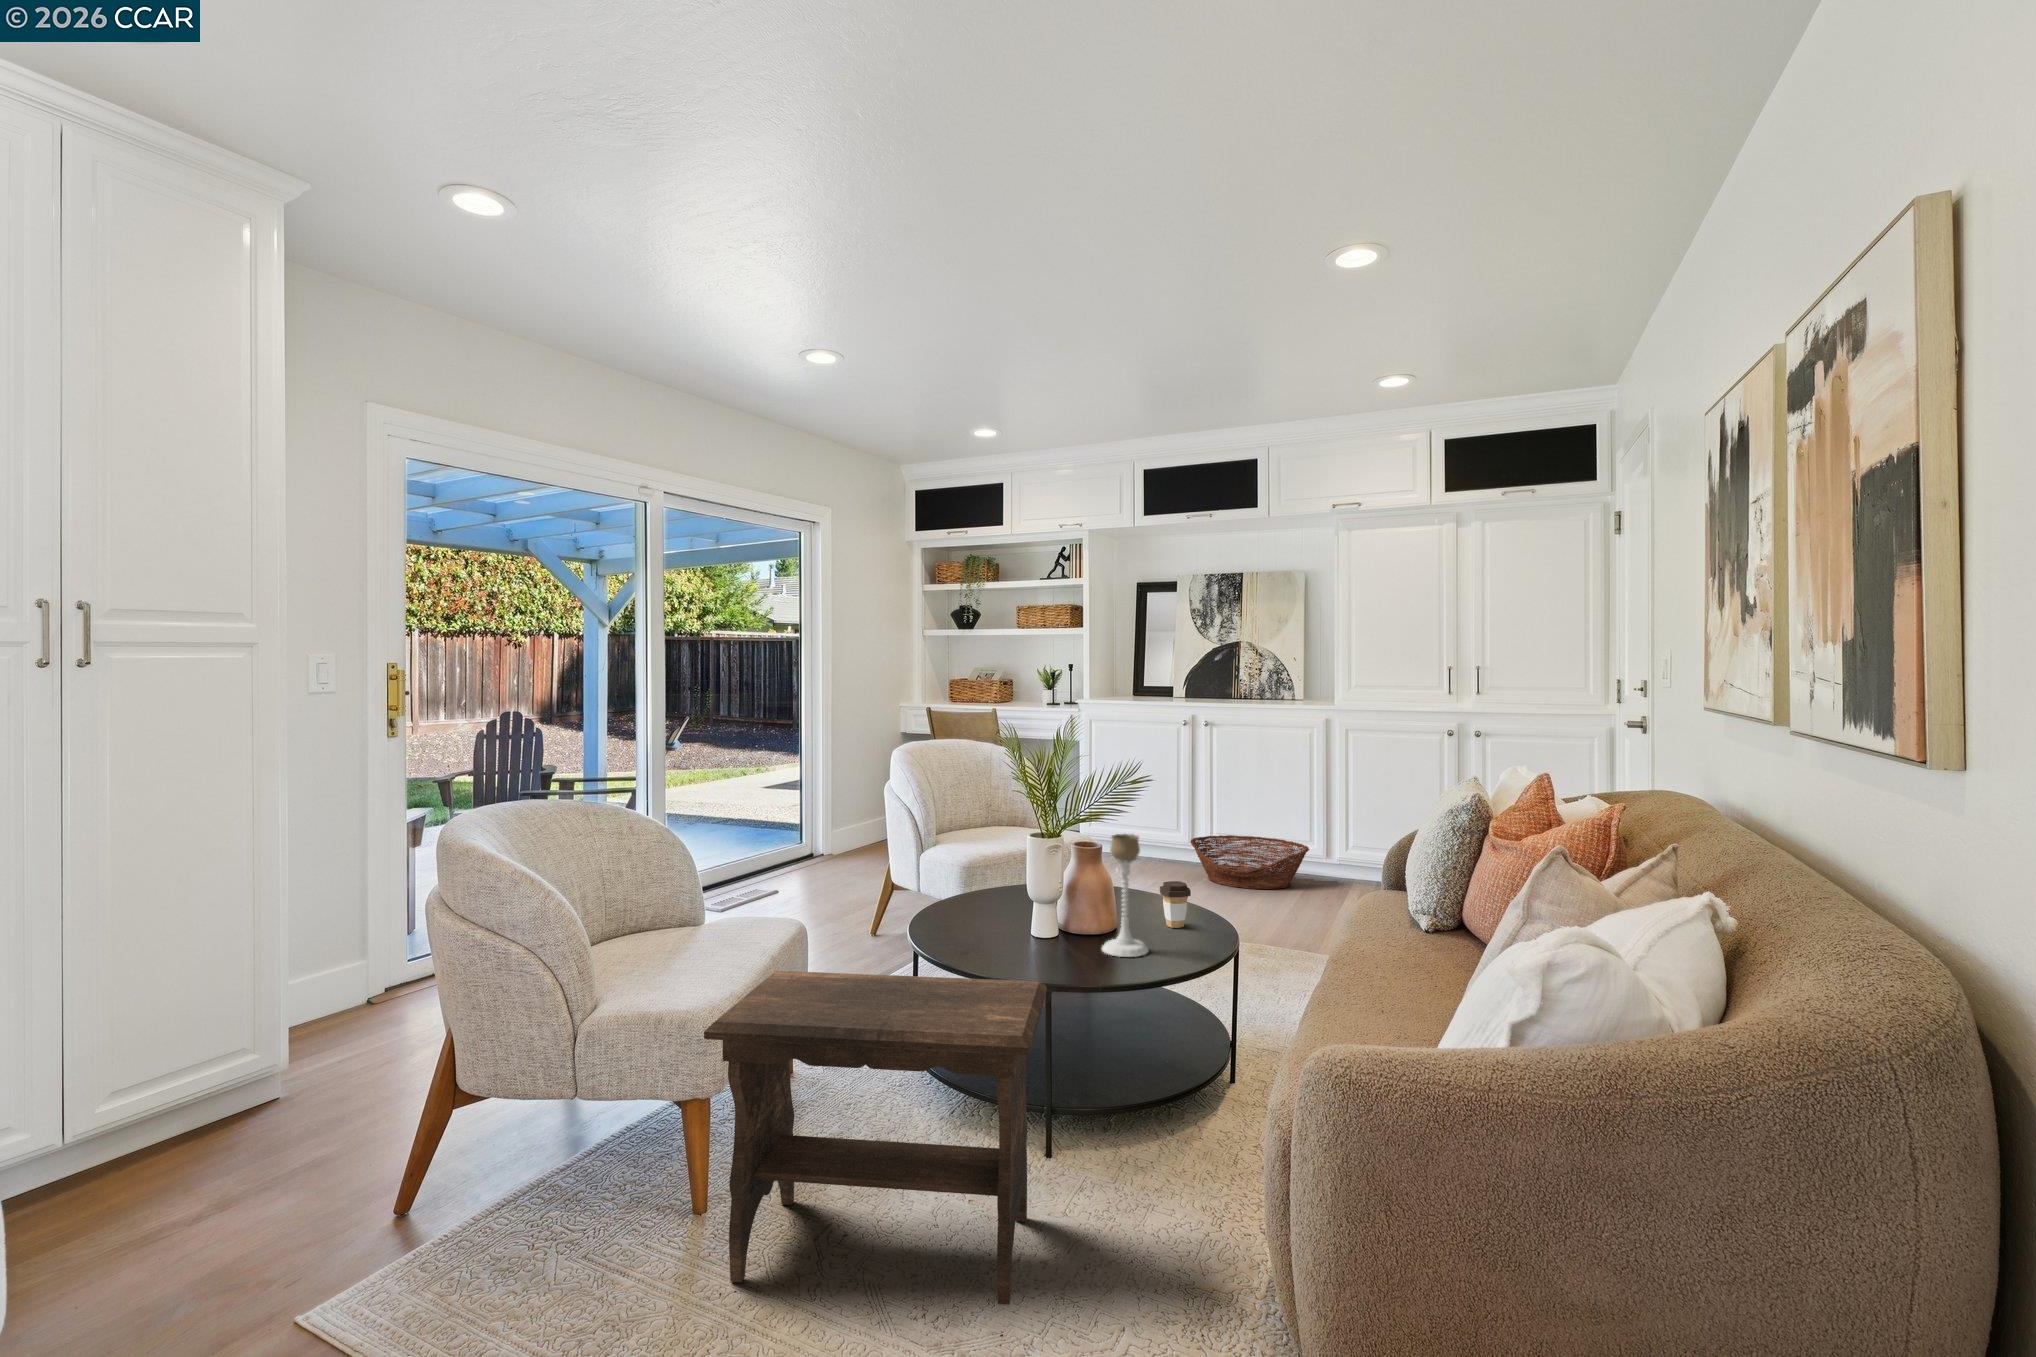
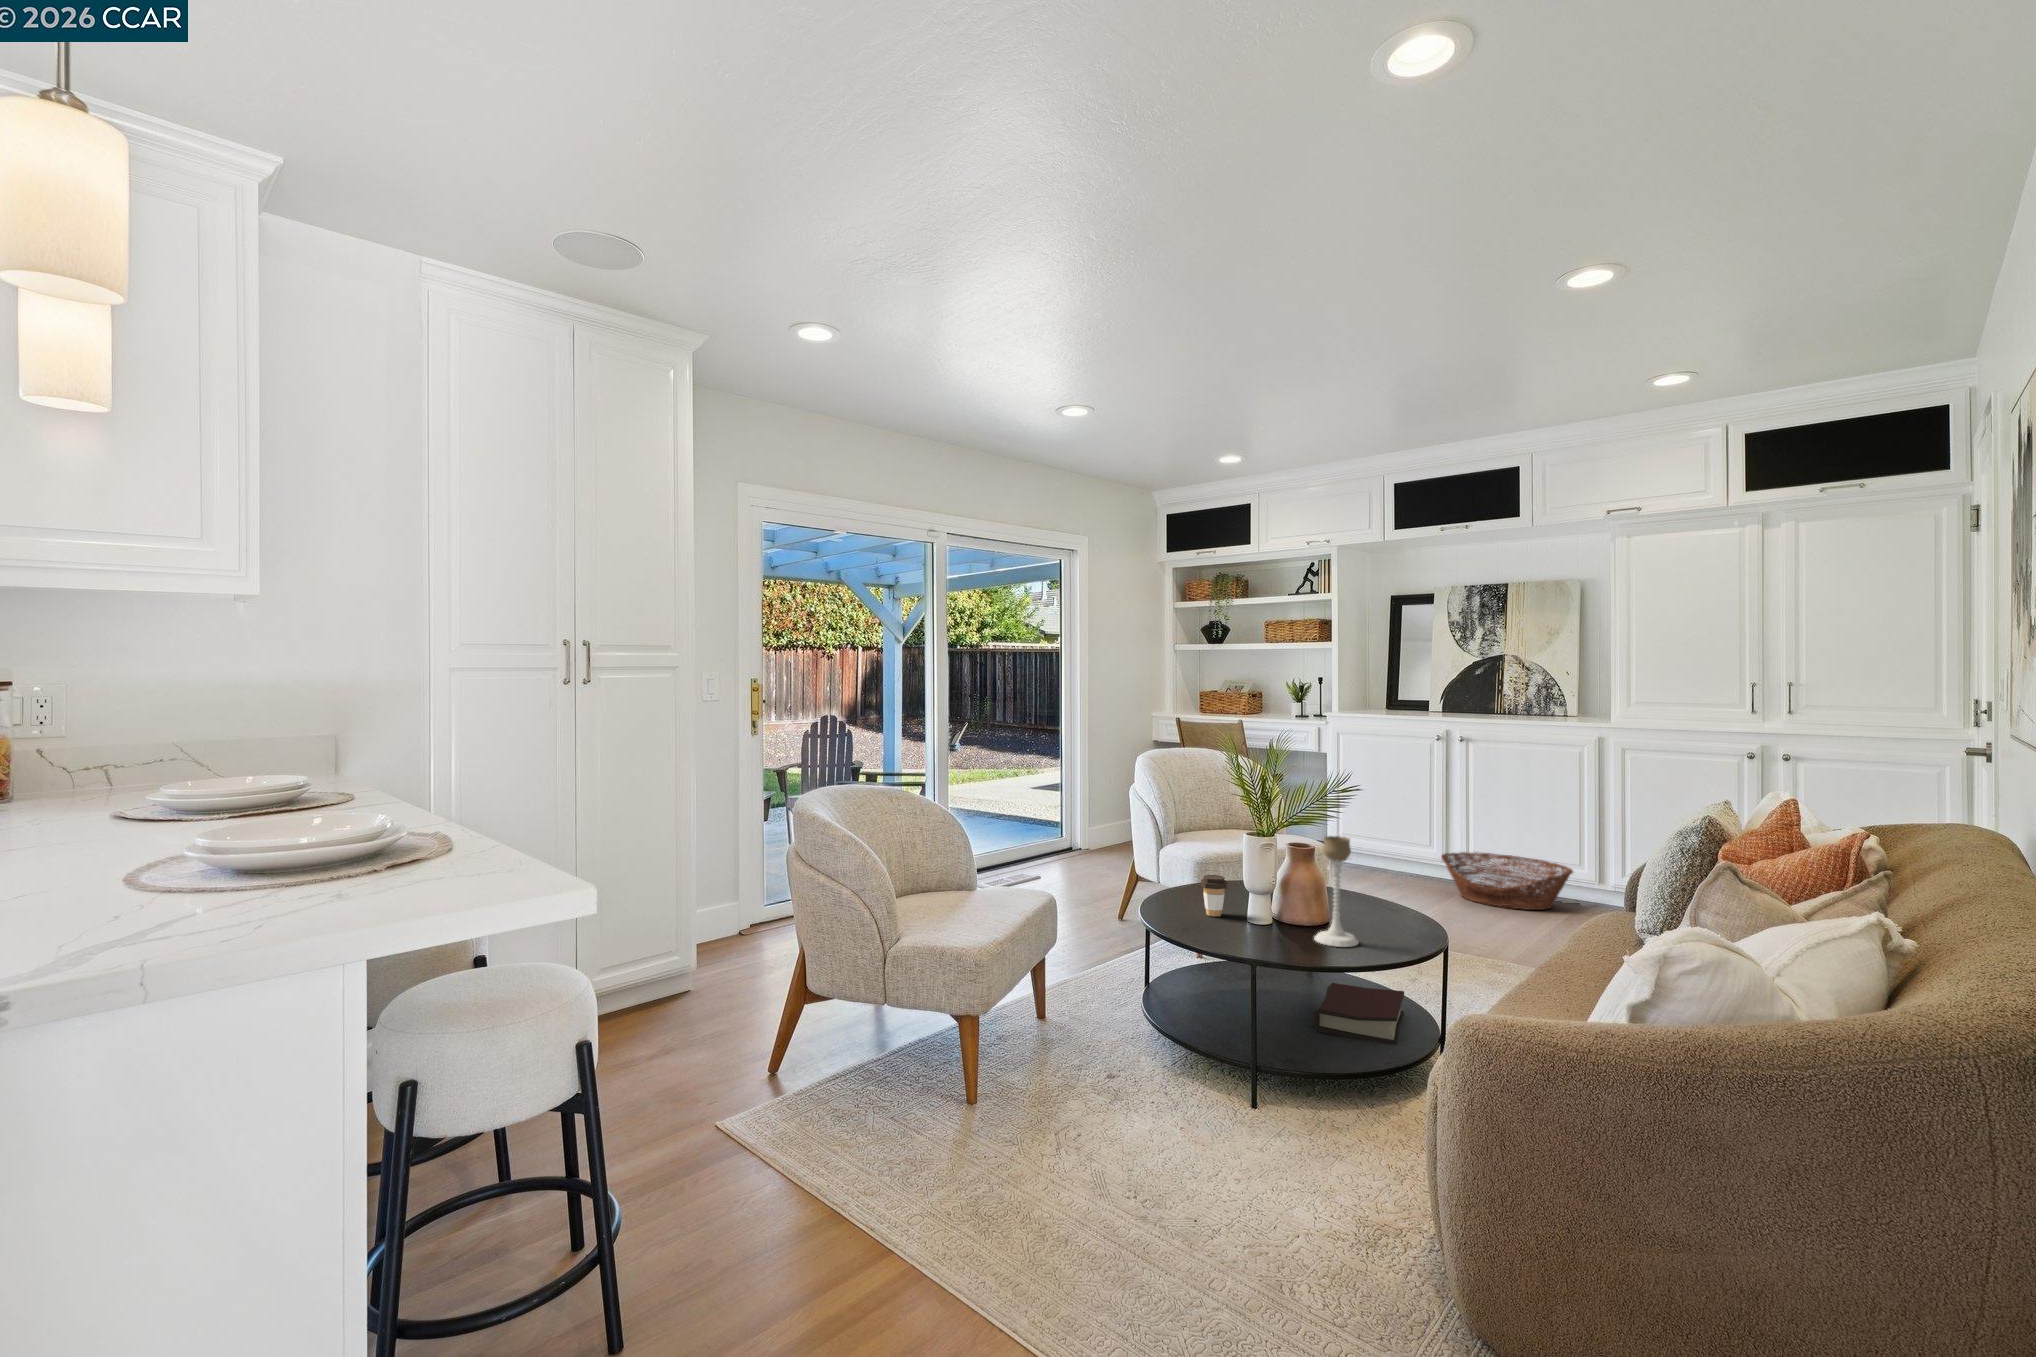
coffee cup: present [1160,881,1191,928] -> present [1201,875,1227,916]
footstool: present [704,971,1047,1305] -> none [975,925,1251,1208]
hardback book: none [1100,992,1186,1057] -> present [1314,983,1404,1045]

